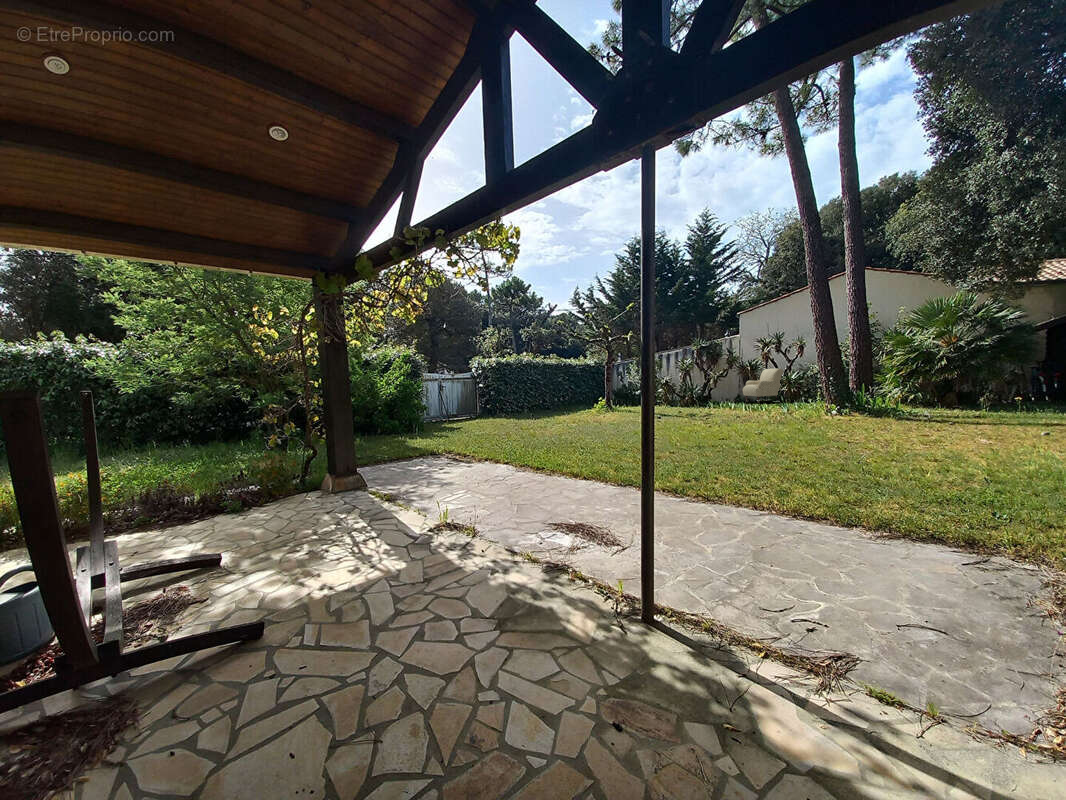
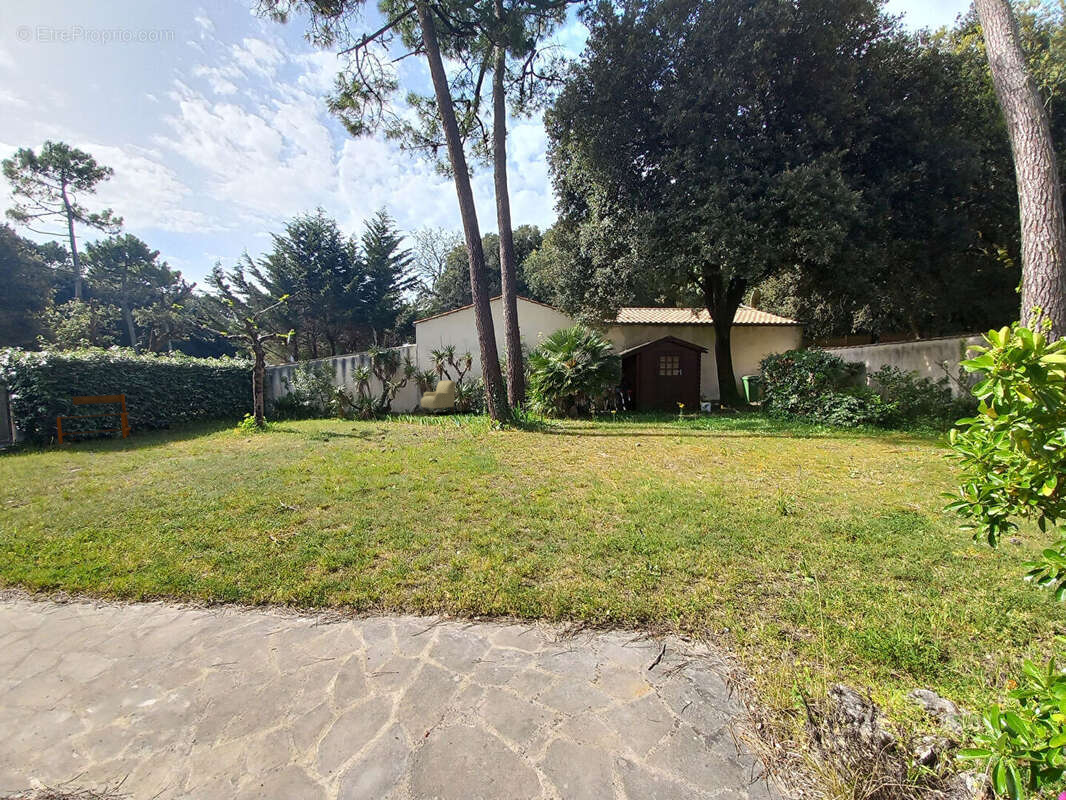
bench: none [500,384,533,414] -> present [57,394,131,444]

